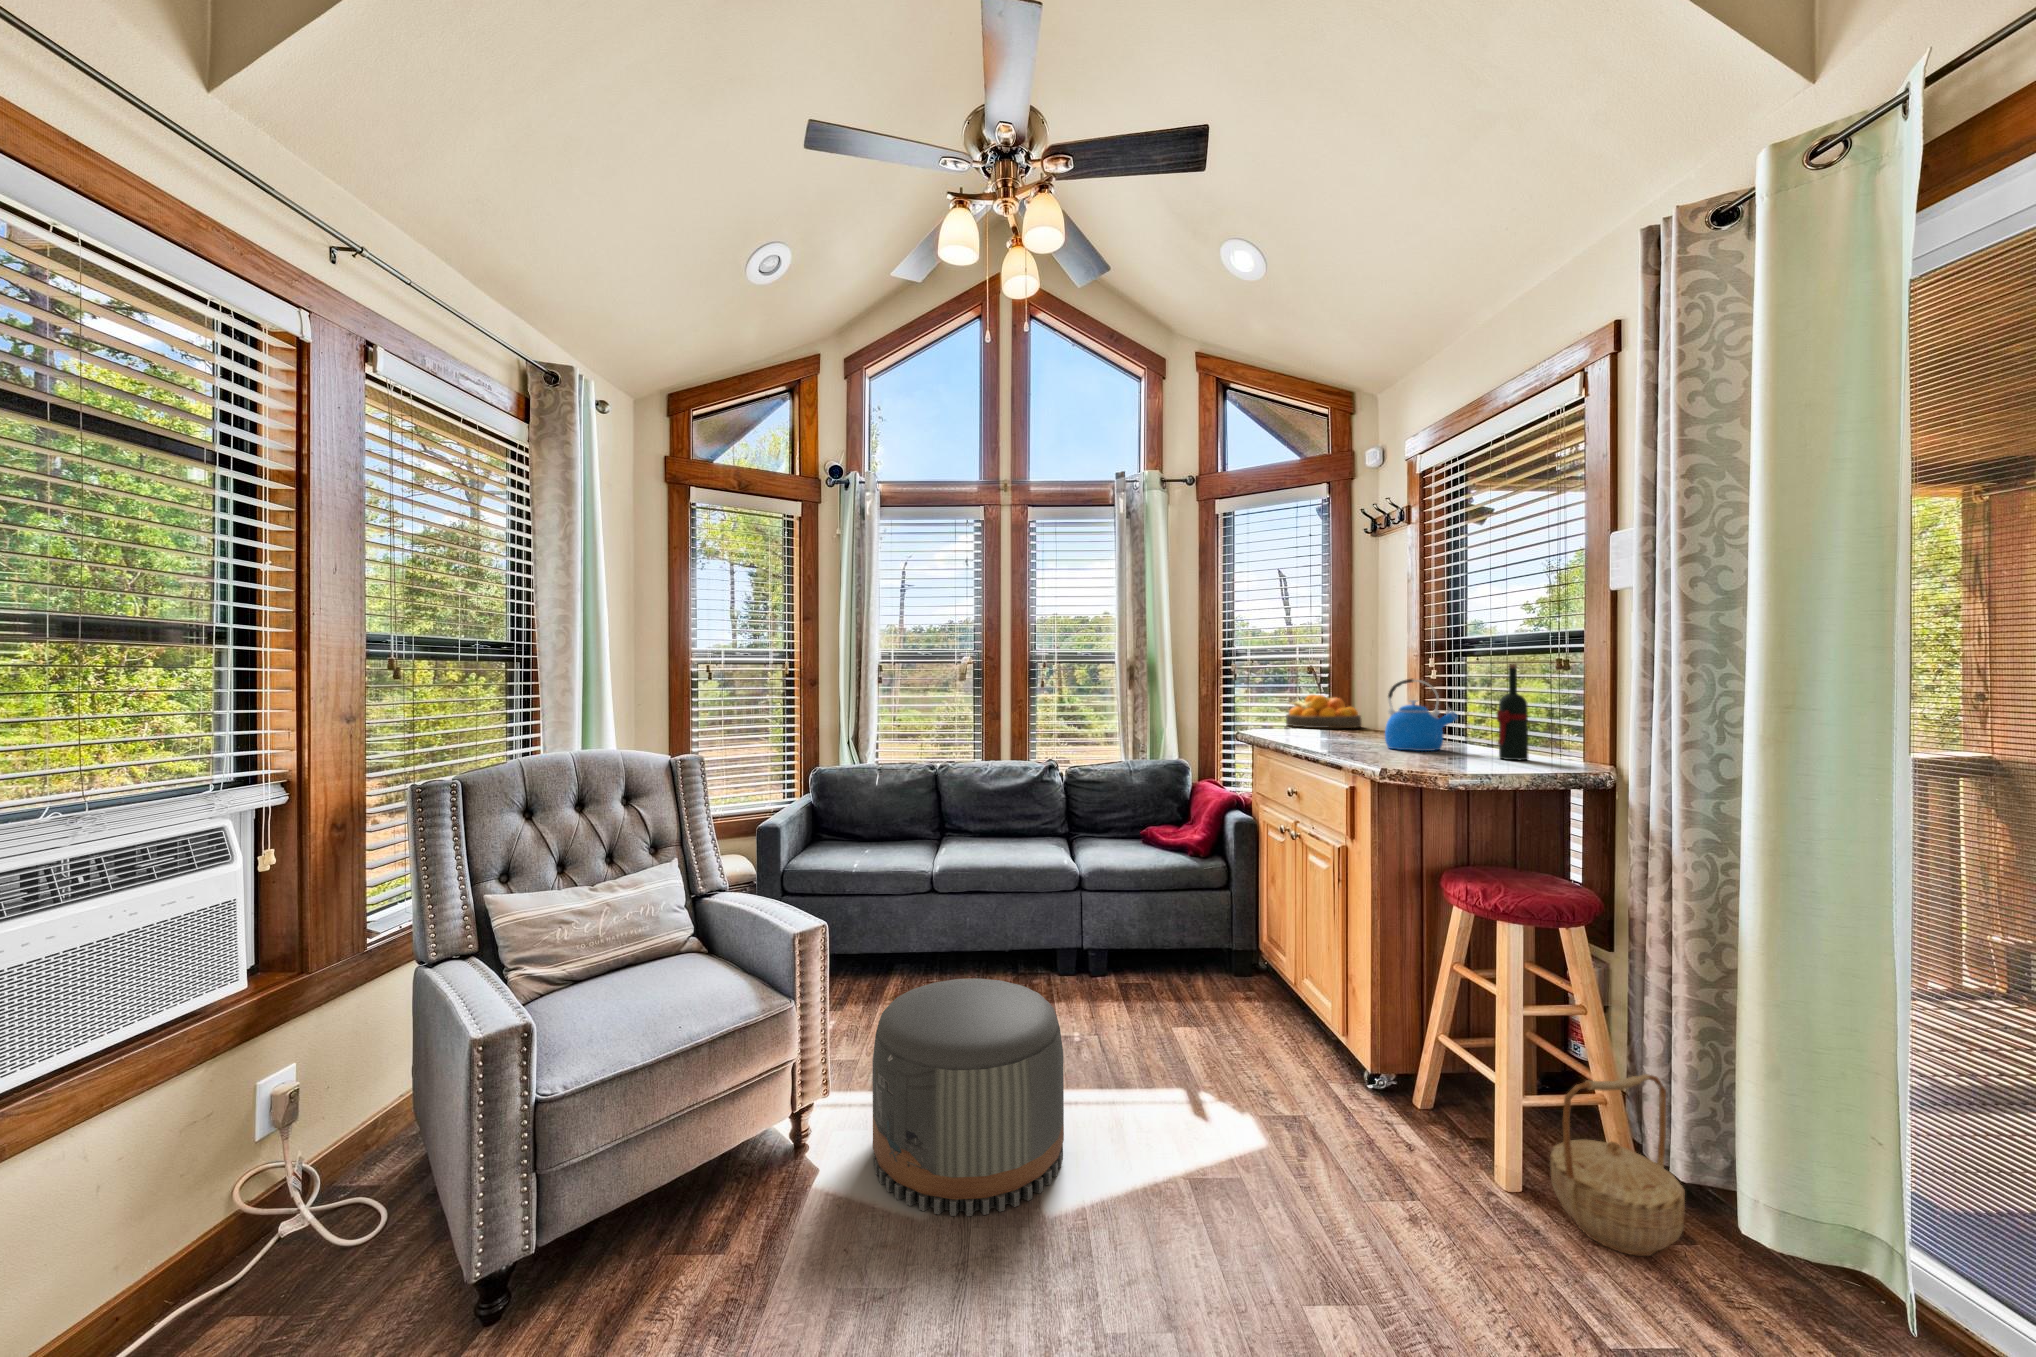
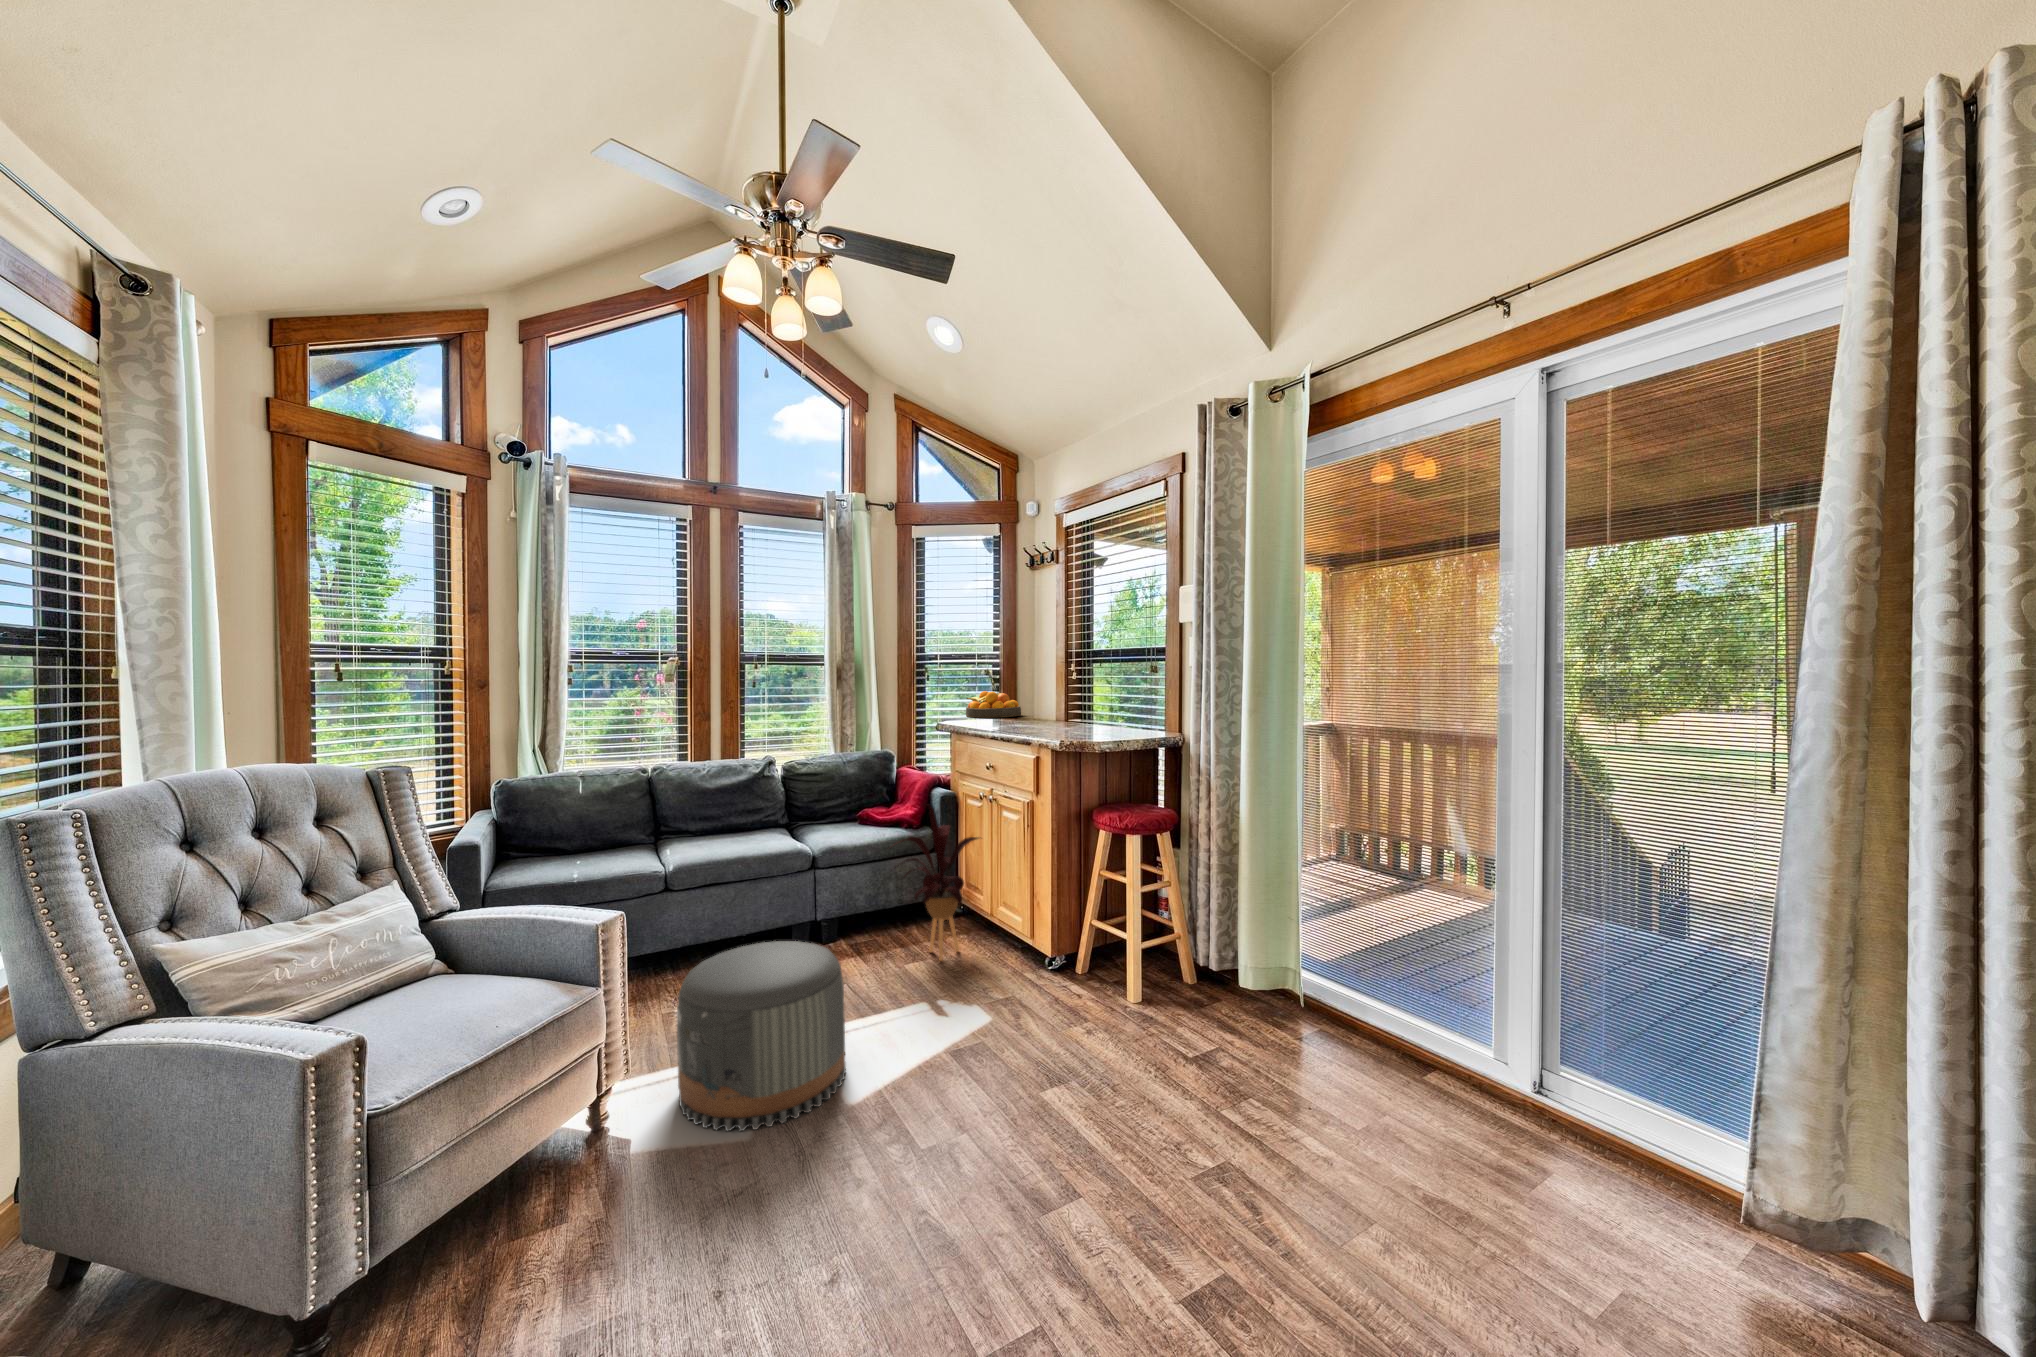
wine bottle: present [1497,664,1529,760] -> none [1118,669,1137,733]
kettle: present [1385,679,1458,751] -> none [1047,679,1093,731]
house plant: none [1152,832,1286,1037] -> present [891,805,979,961]
basket: present [1550,1074,1685,1256] -> none [1159,917,1225,1023]

